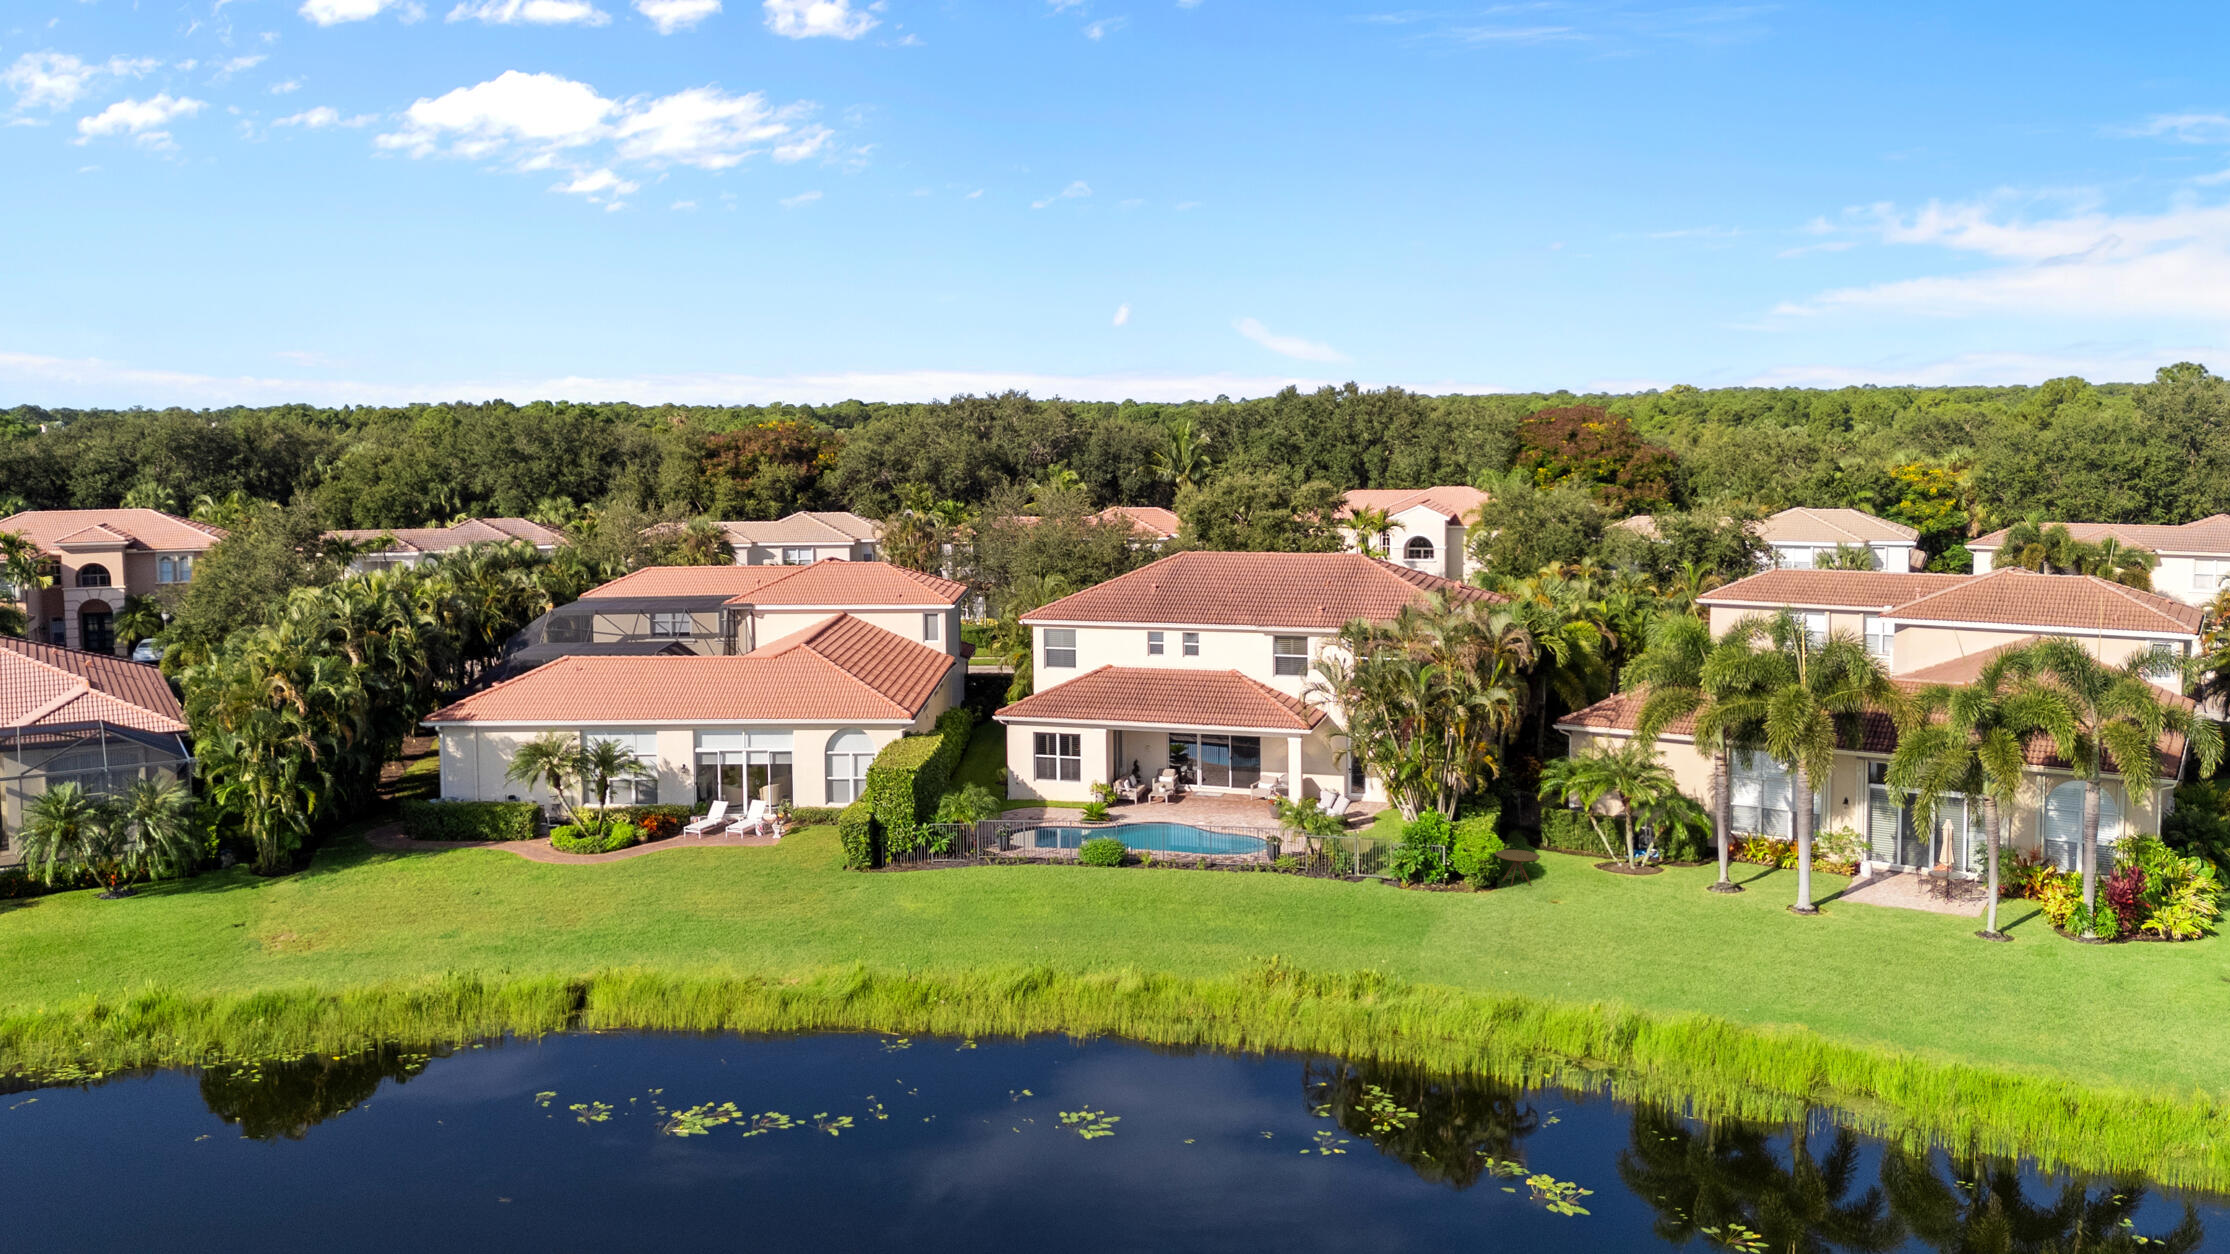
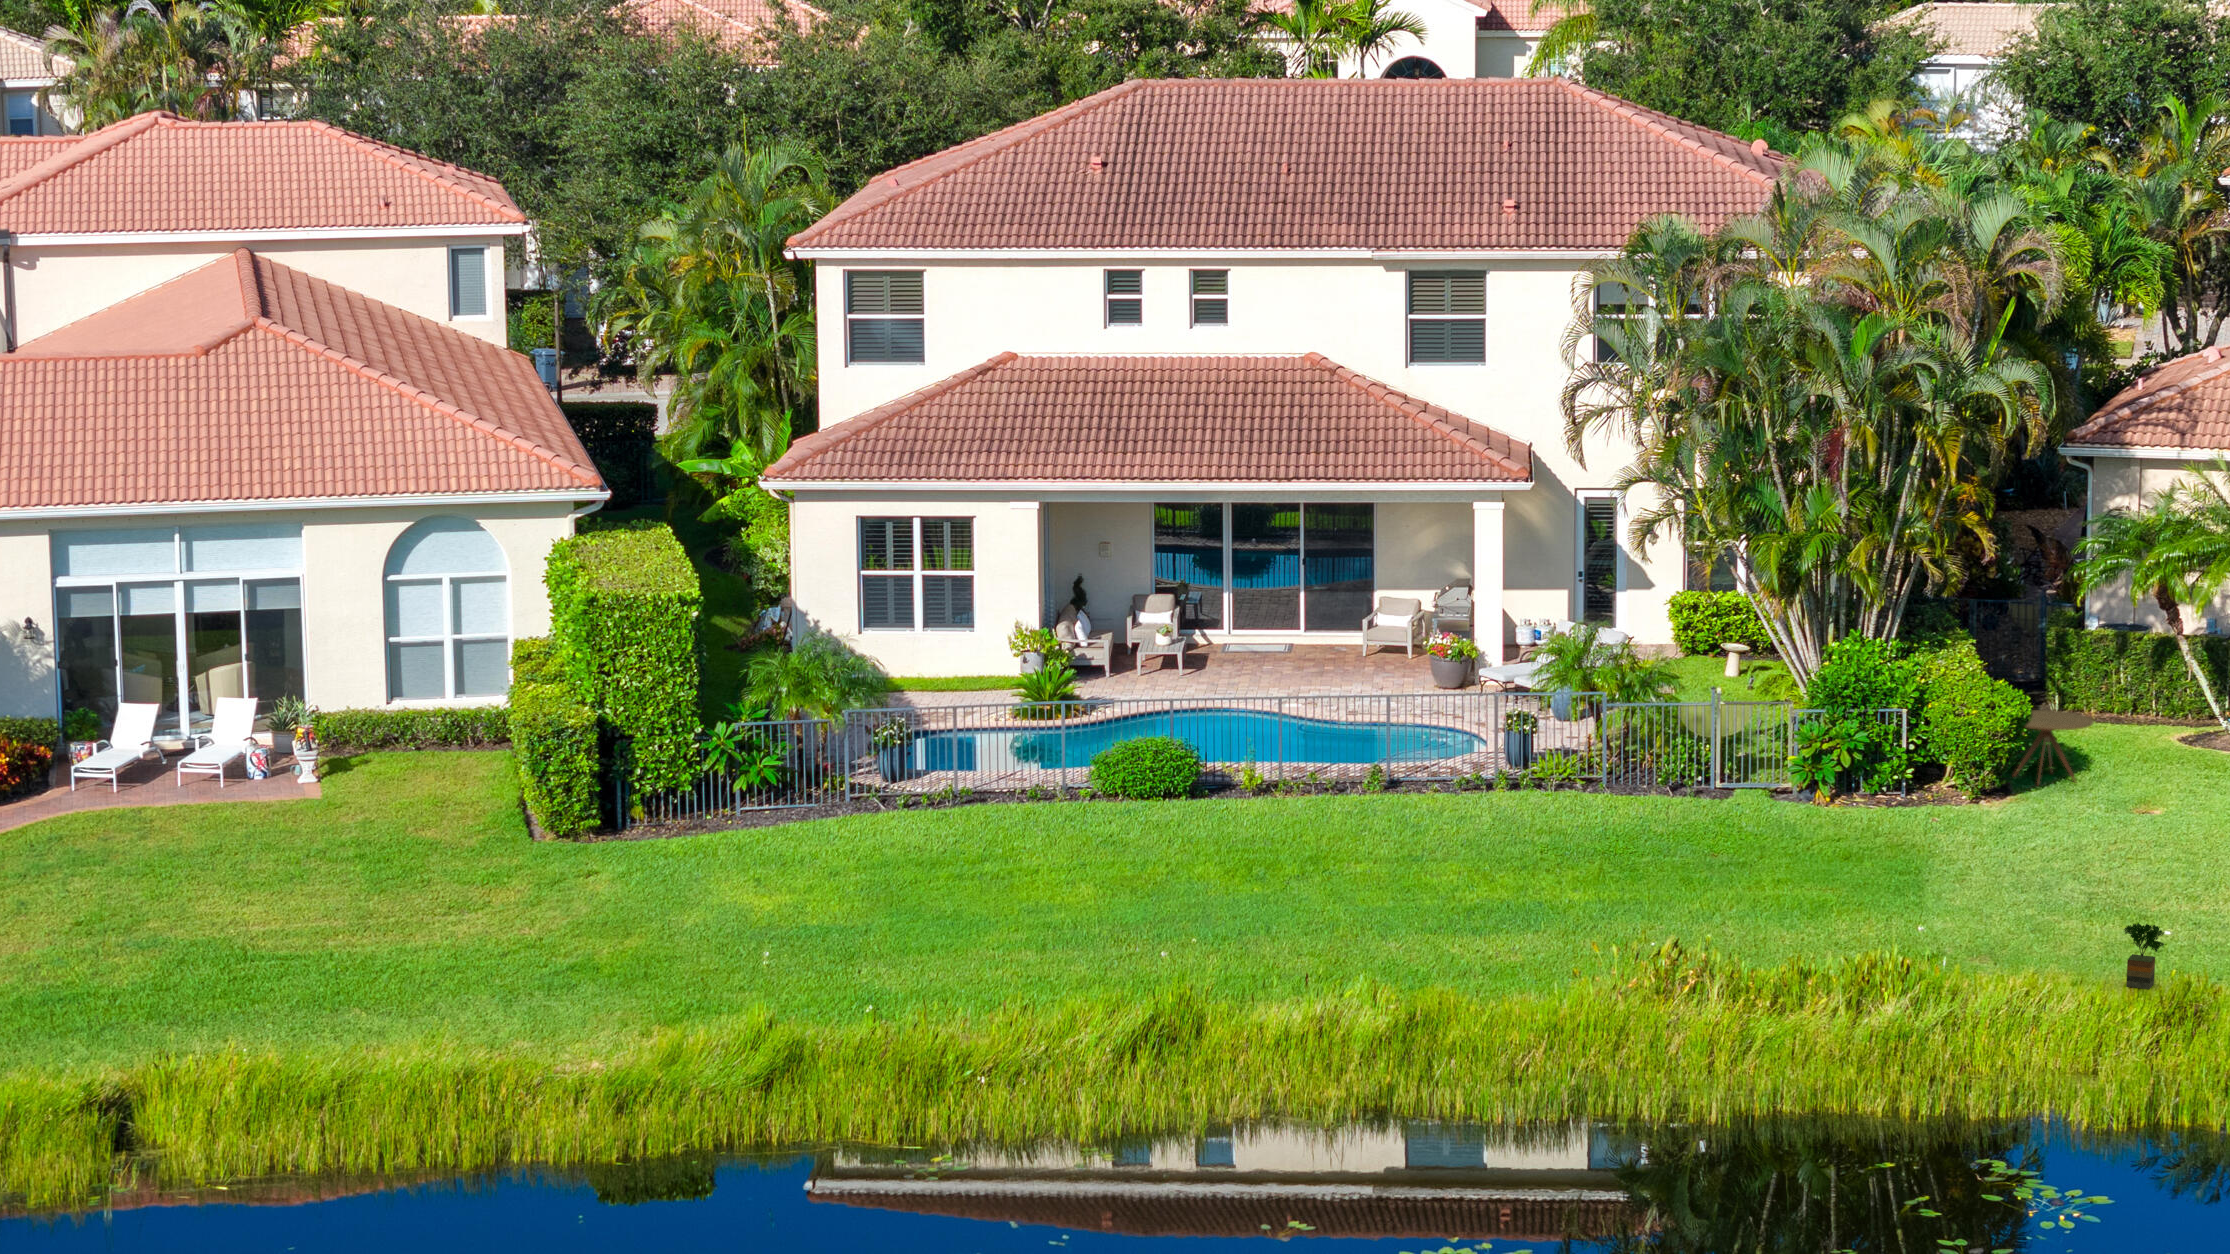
potted tree: none [1469,969,1489,1003] -> present [2124,923,2164,989]

